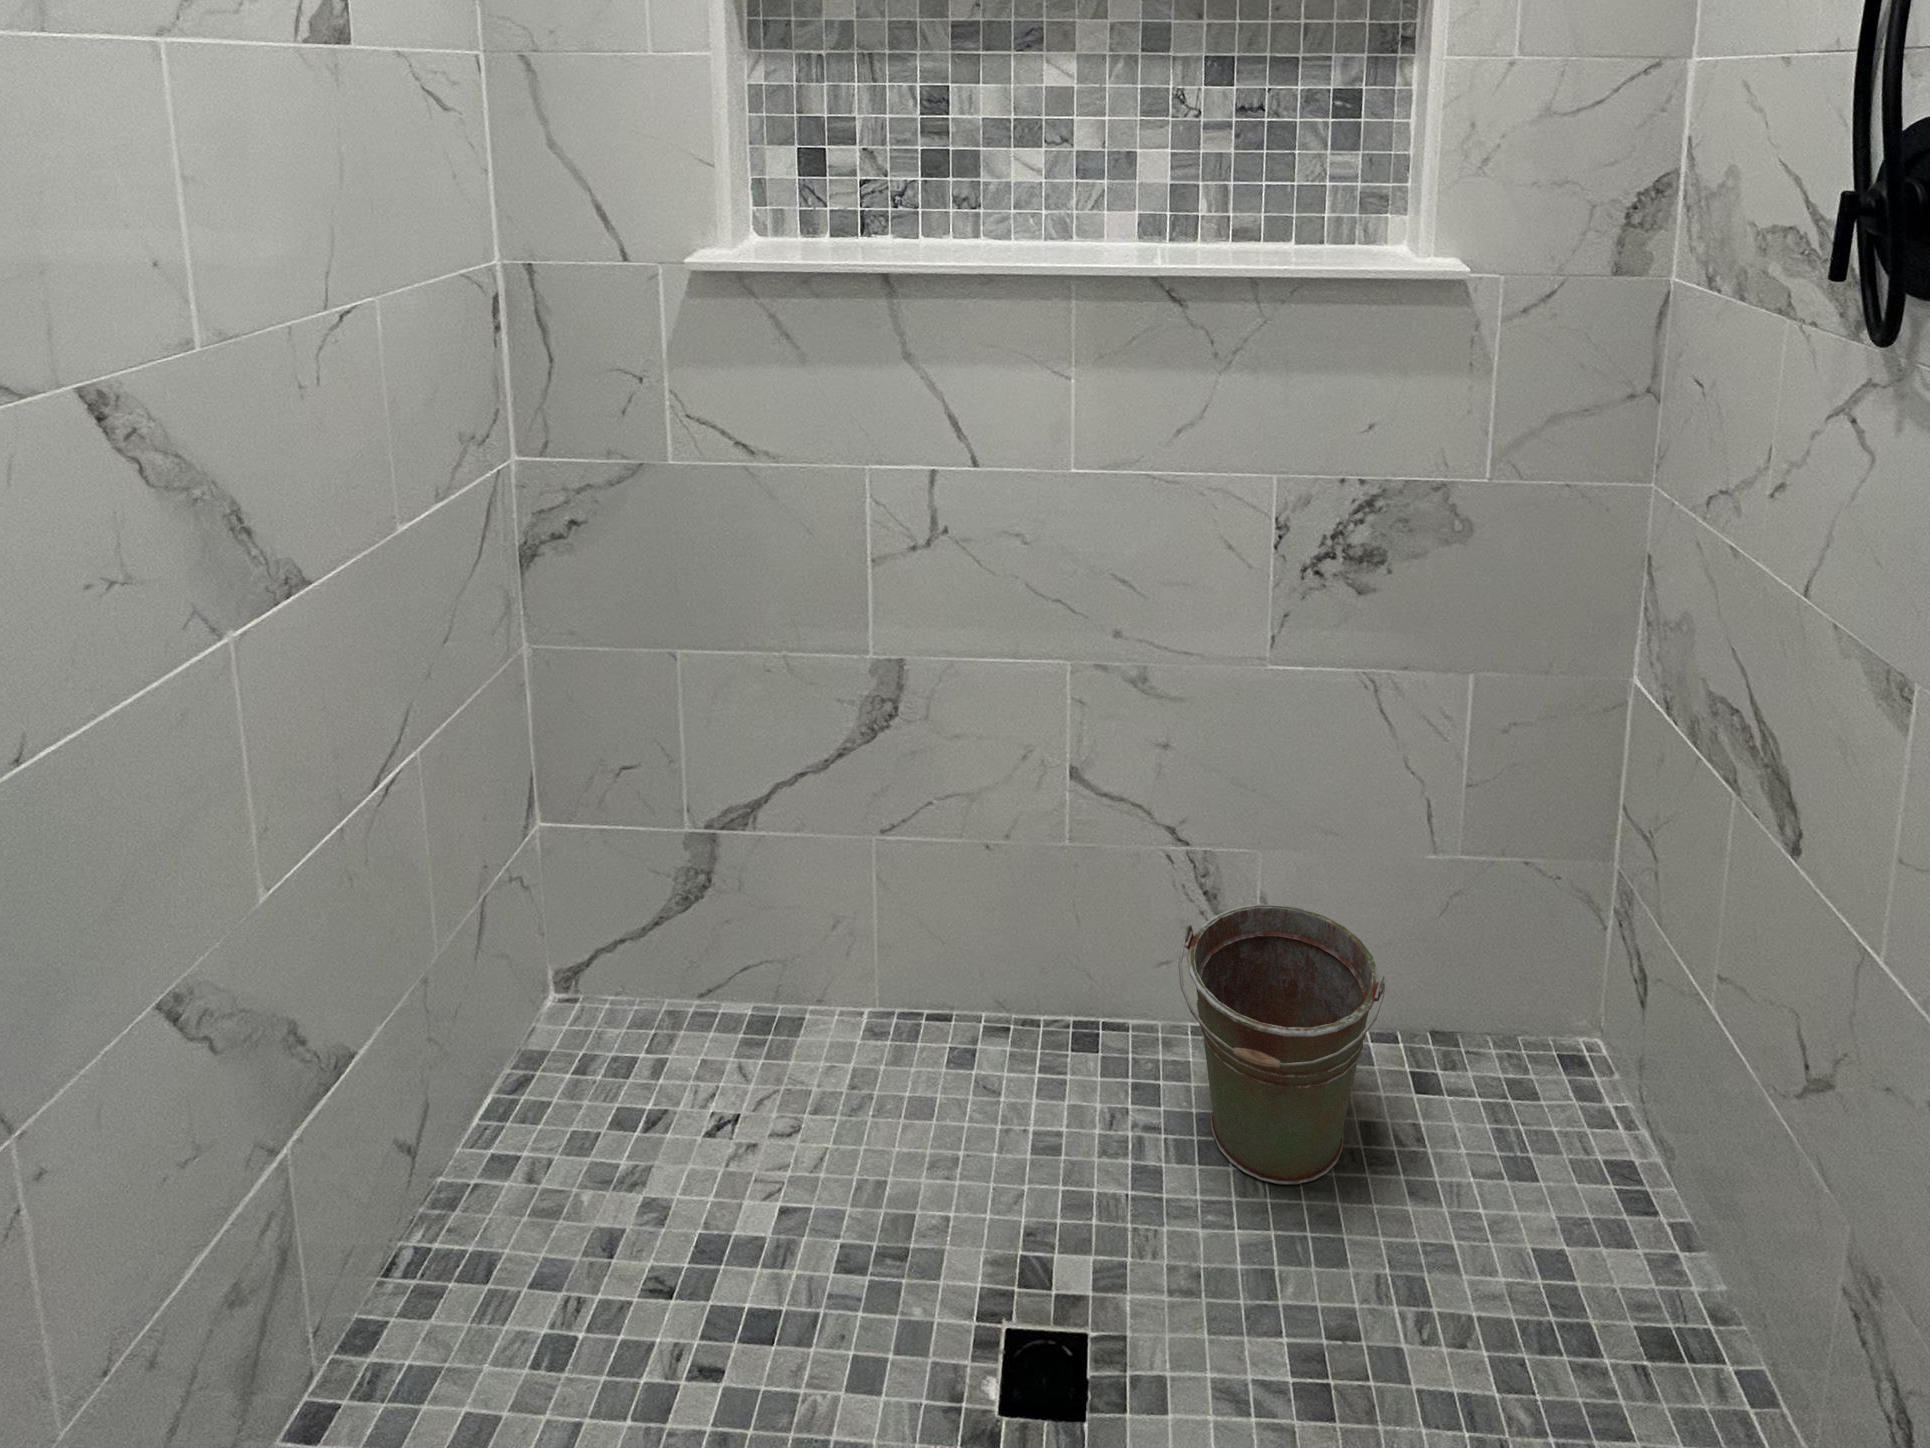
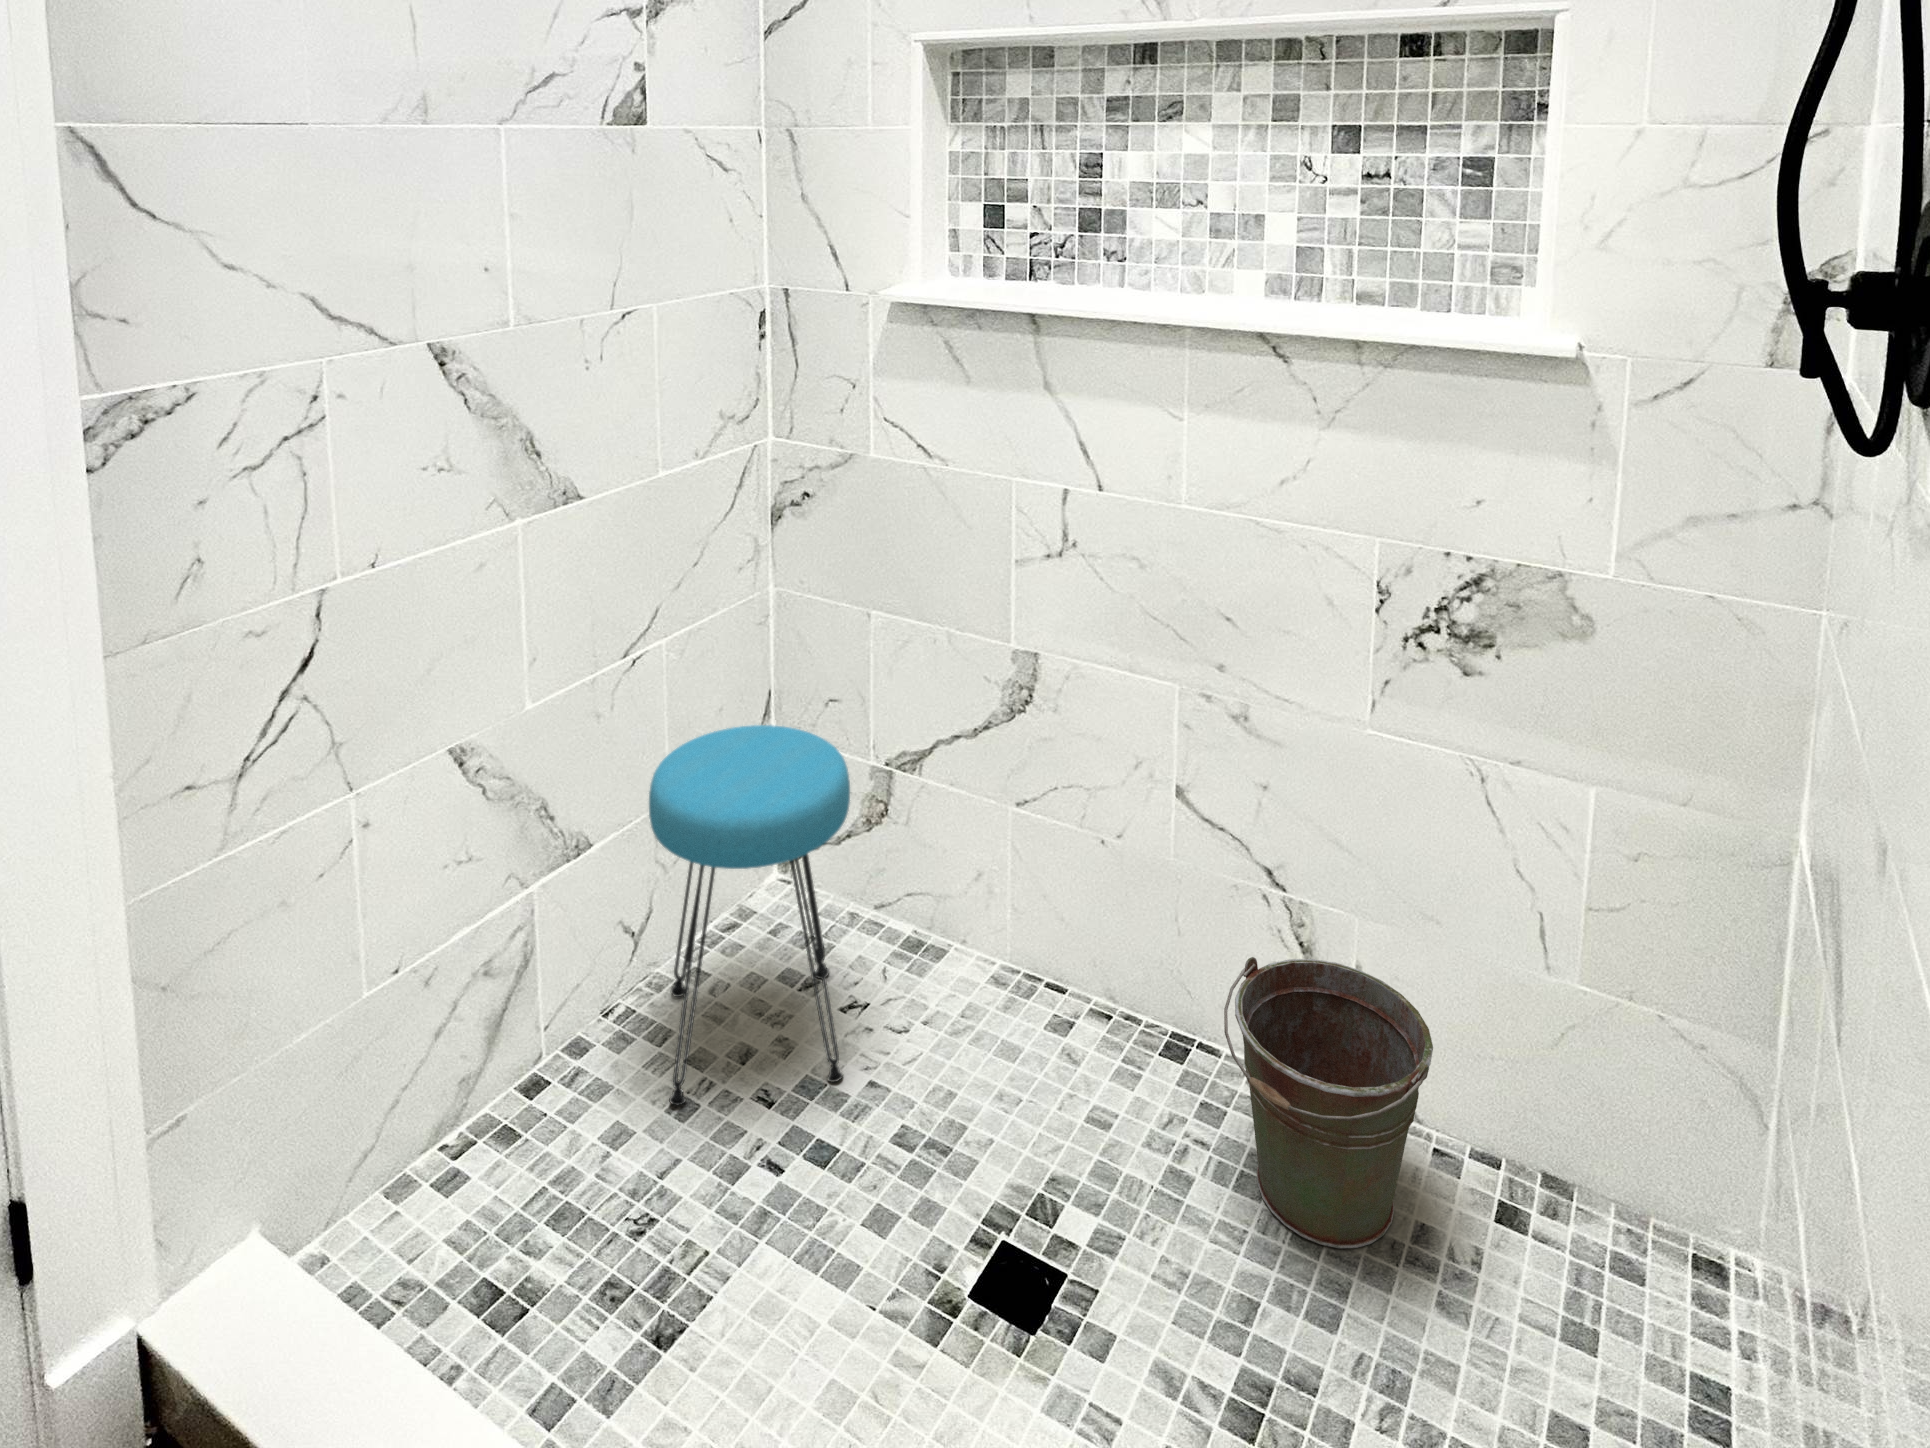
stool: none [448,820,748,1350] -> present [649,725,850,1105]

